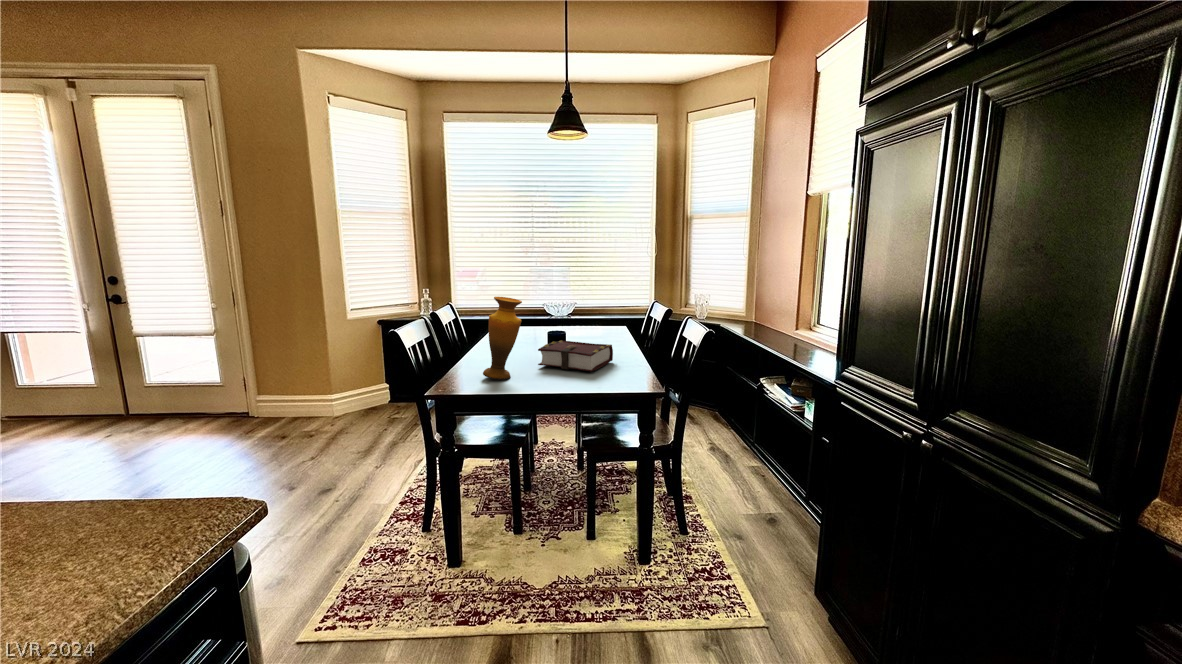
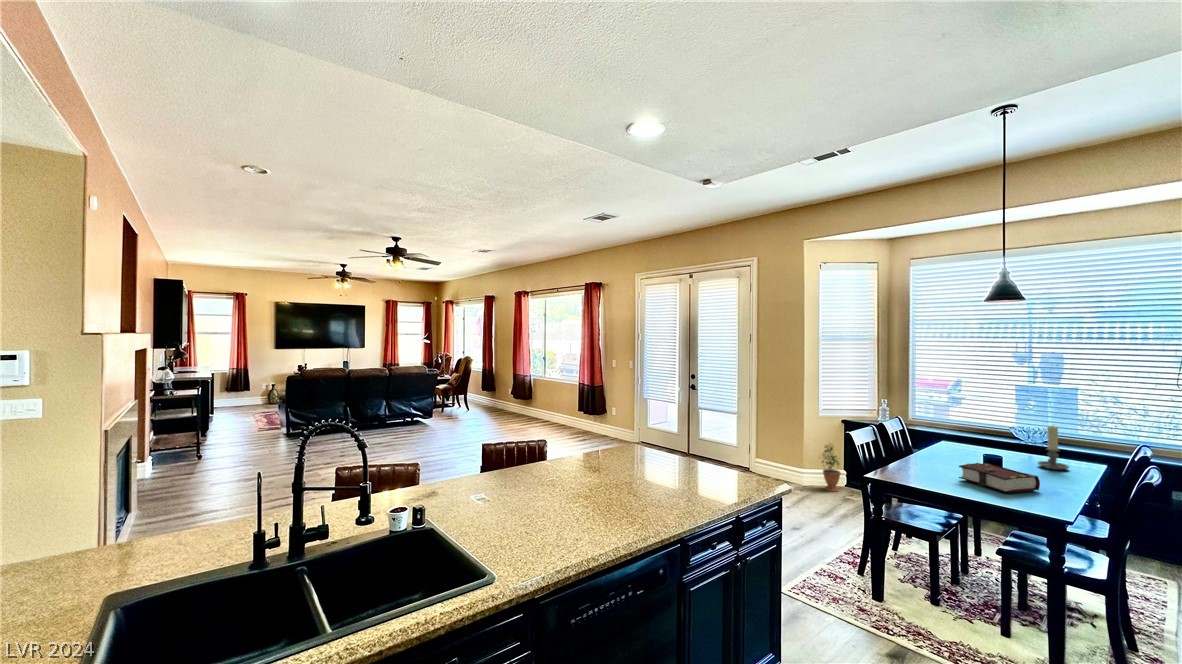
candle holder: none [588,290,613,336] -> present [1038,426,1069,470]
vase: present [483,297,522,380] -> none [908,423,942,481]
potted plant: none [353,351,383,415] -> present [822,445,841,492]

